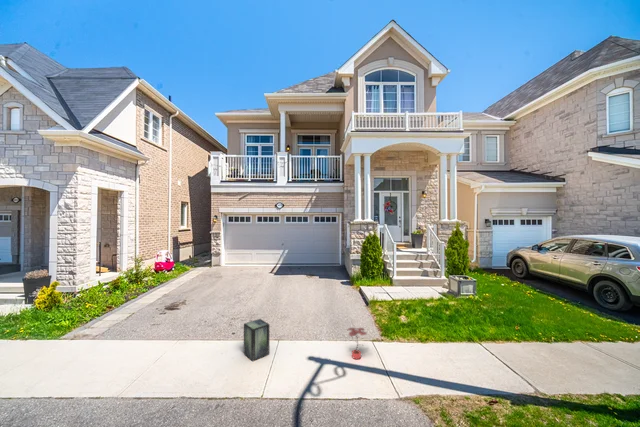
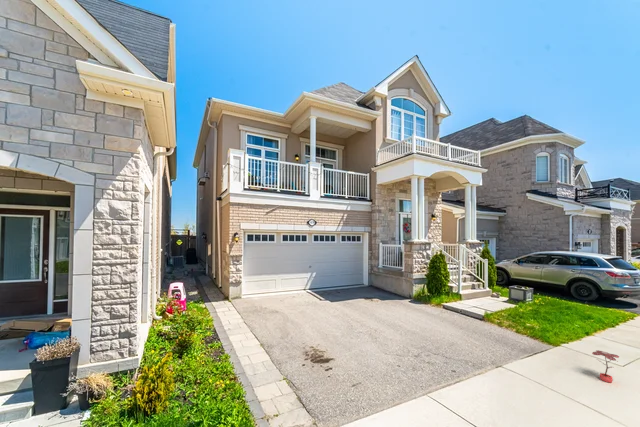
storage box: present [244,319,270,361] -> none [532,360,568,412]

